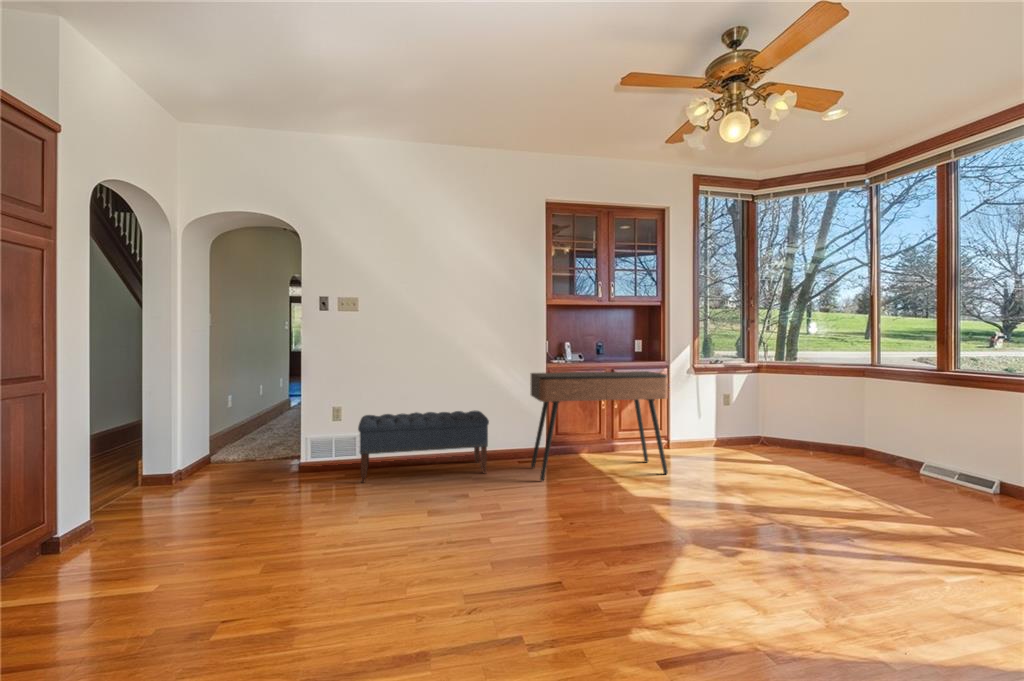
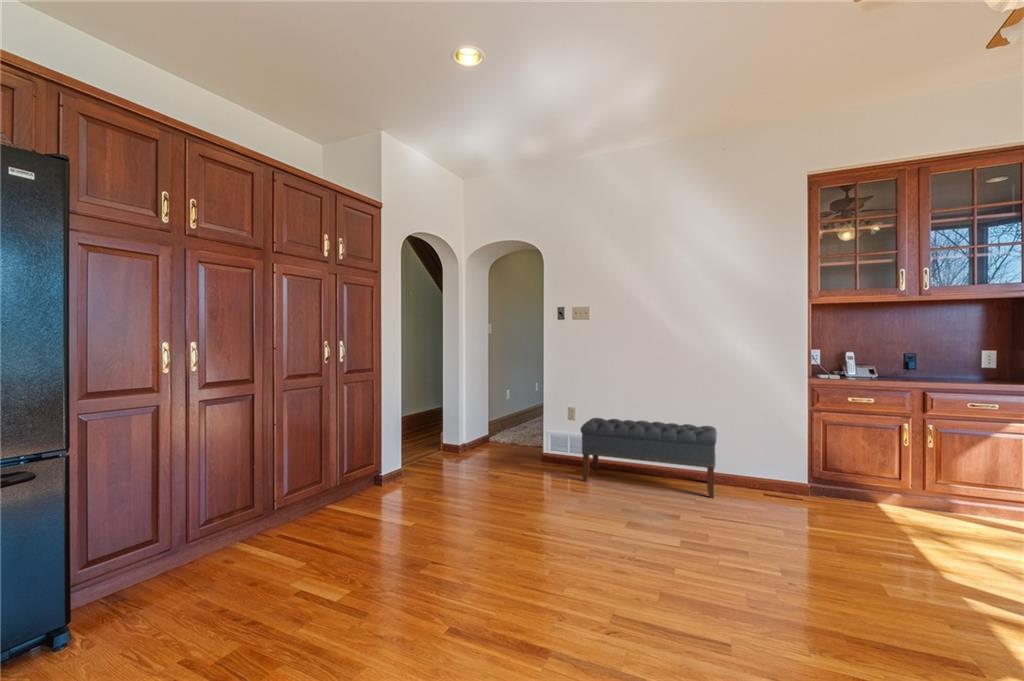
console table: present [531,371,668,481] -> none [774,389,1011,561]

